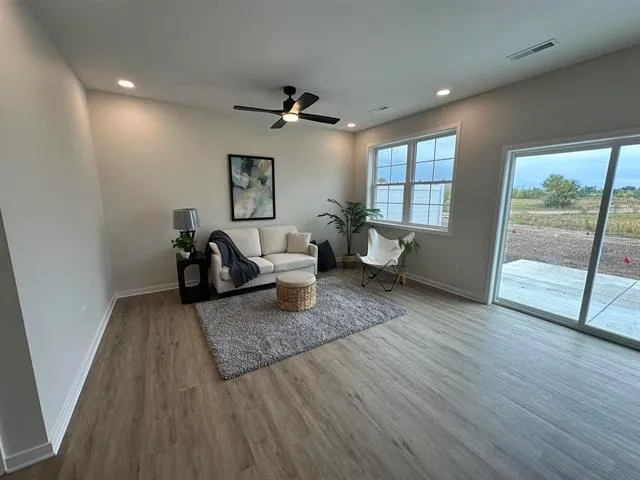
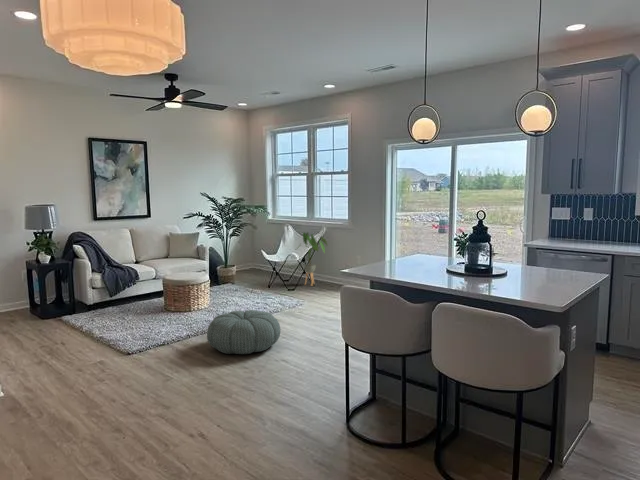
pouf: none [298,335,380,405] -> present [207,310,281,354]

